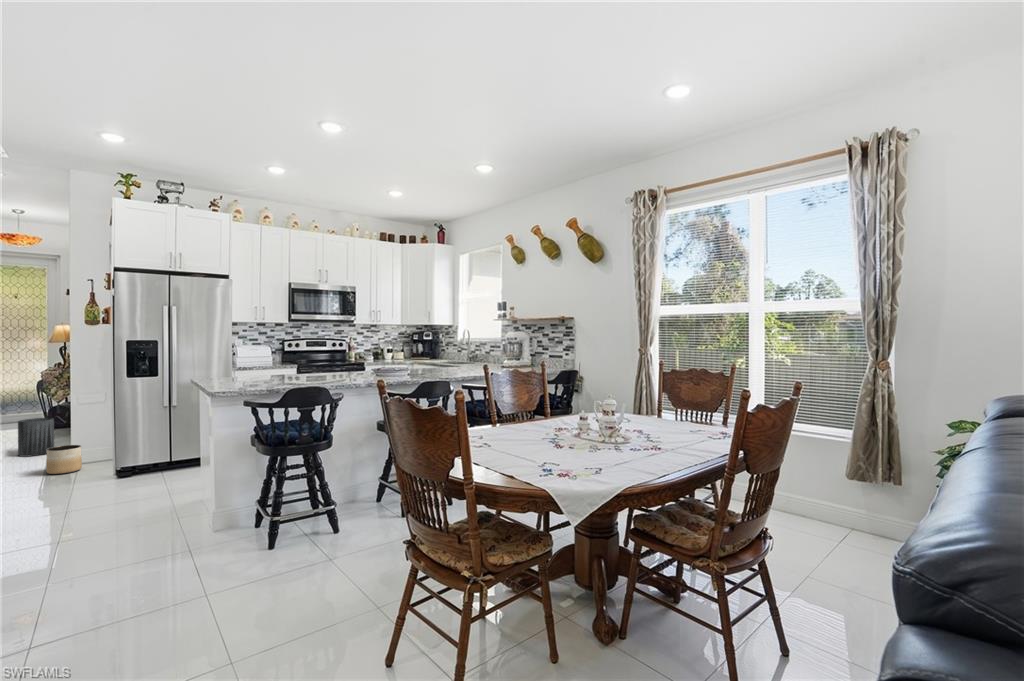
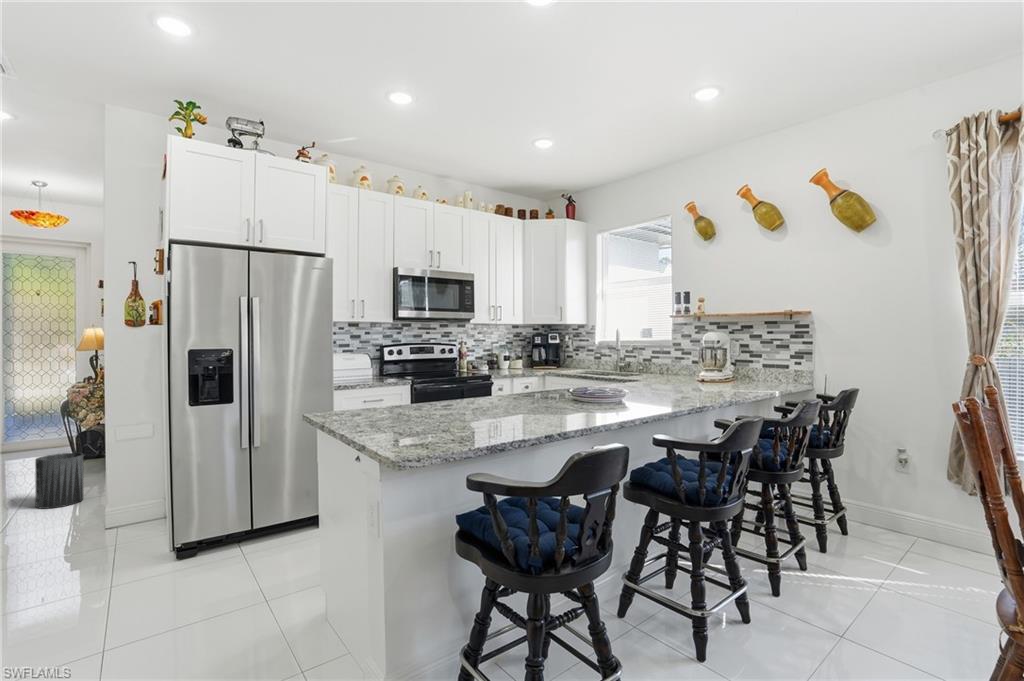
planter: present [47,445,82,474] -> none [74,498,122,544]

